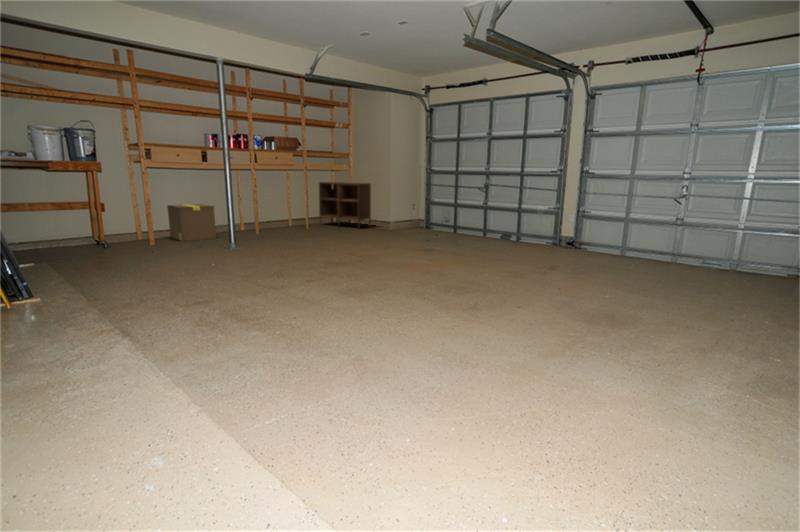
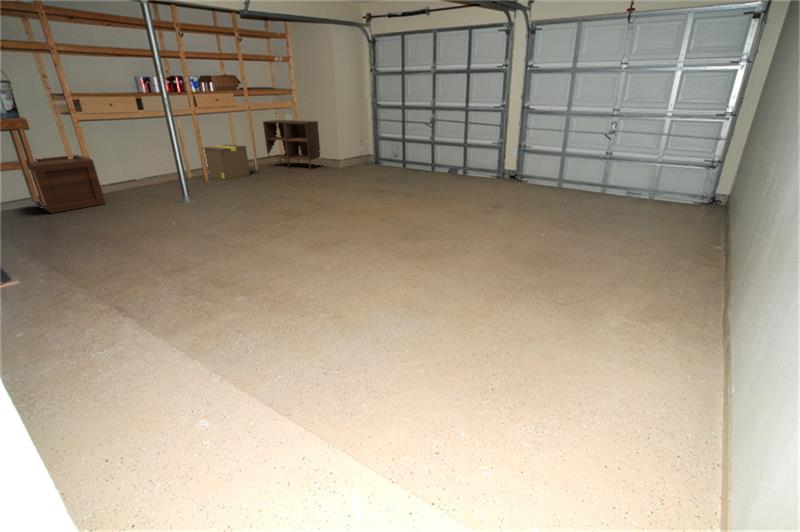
wooden crate: none [92,200,157,250] -> present [29,155,105,213]
cardboard box: present [167,204,216,241] -> present [204,144,250,180]

